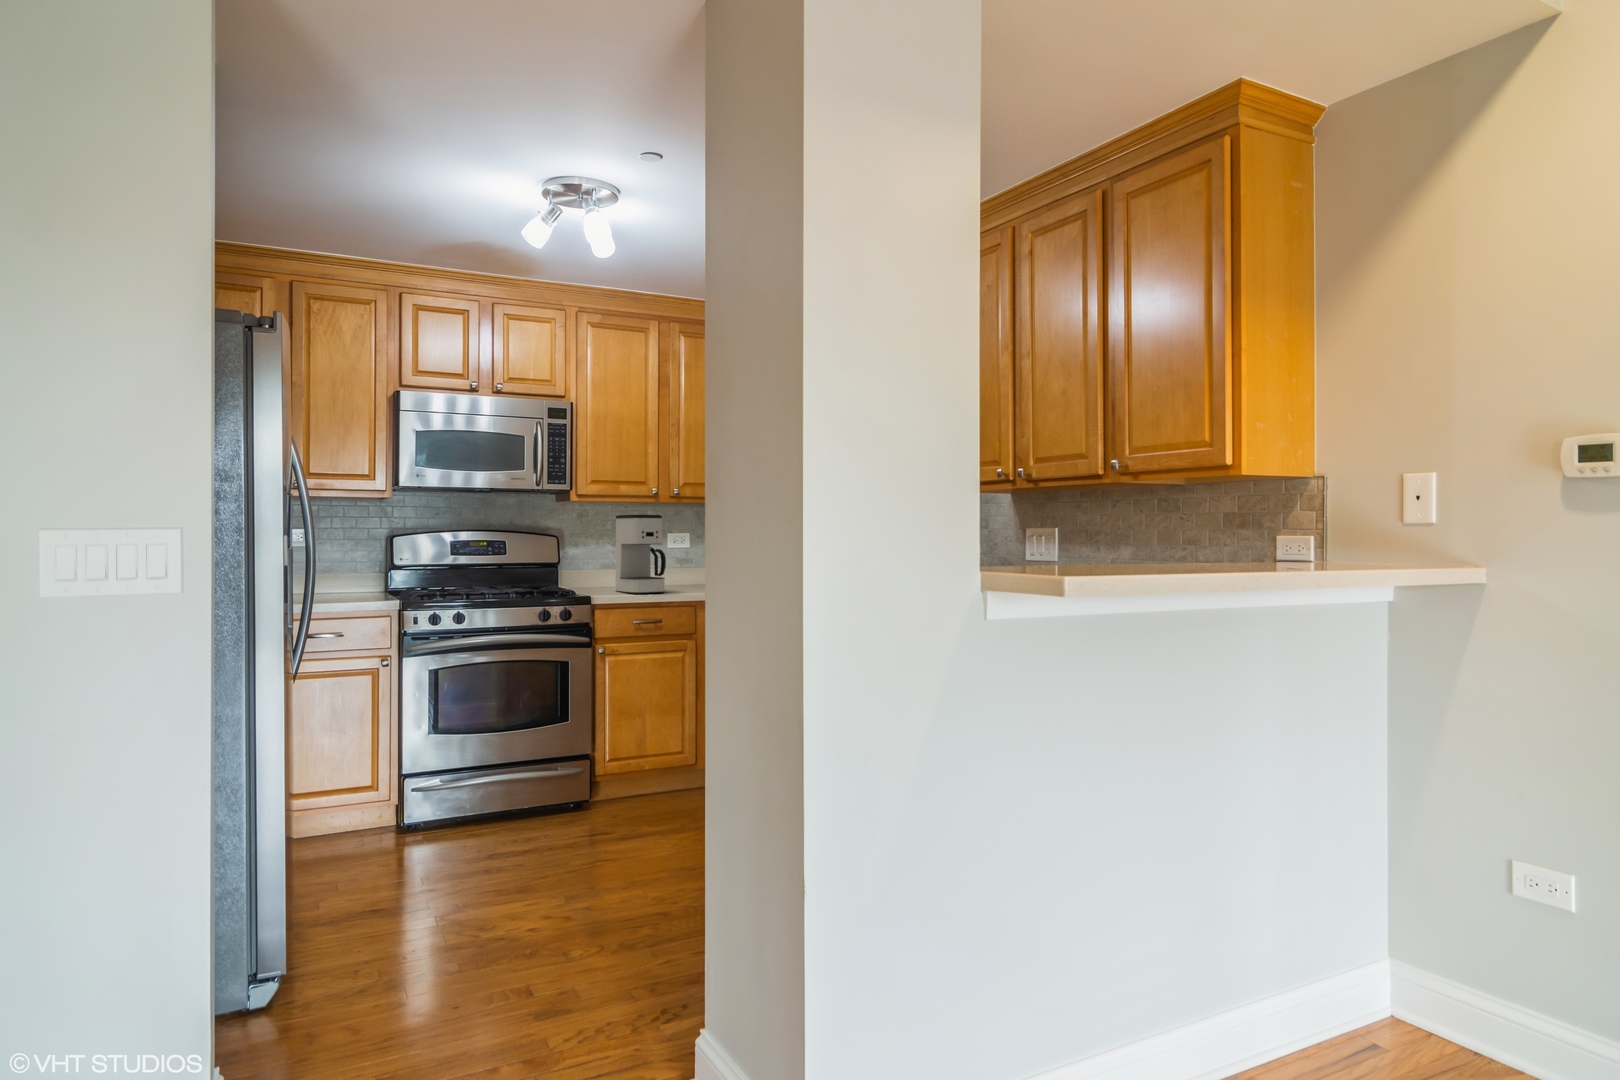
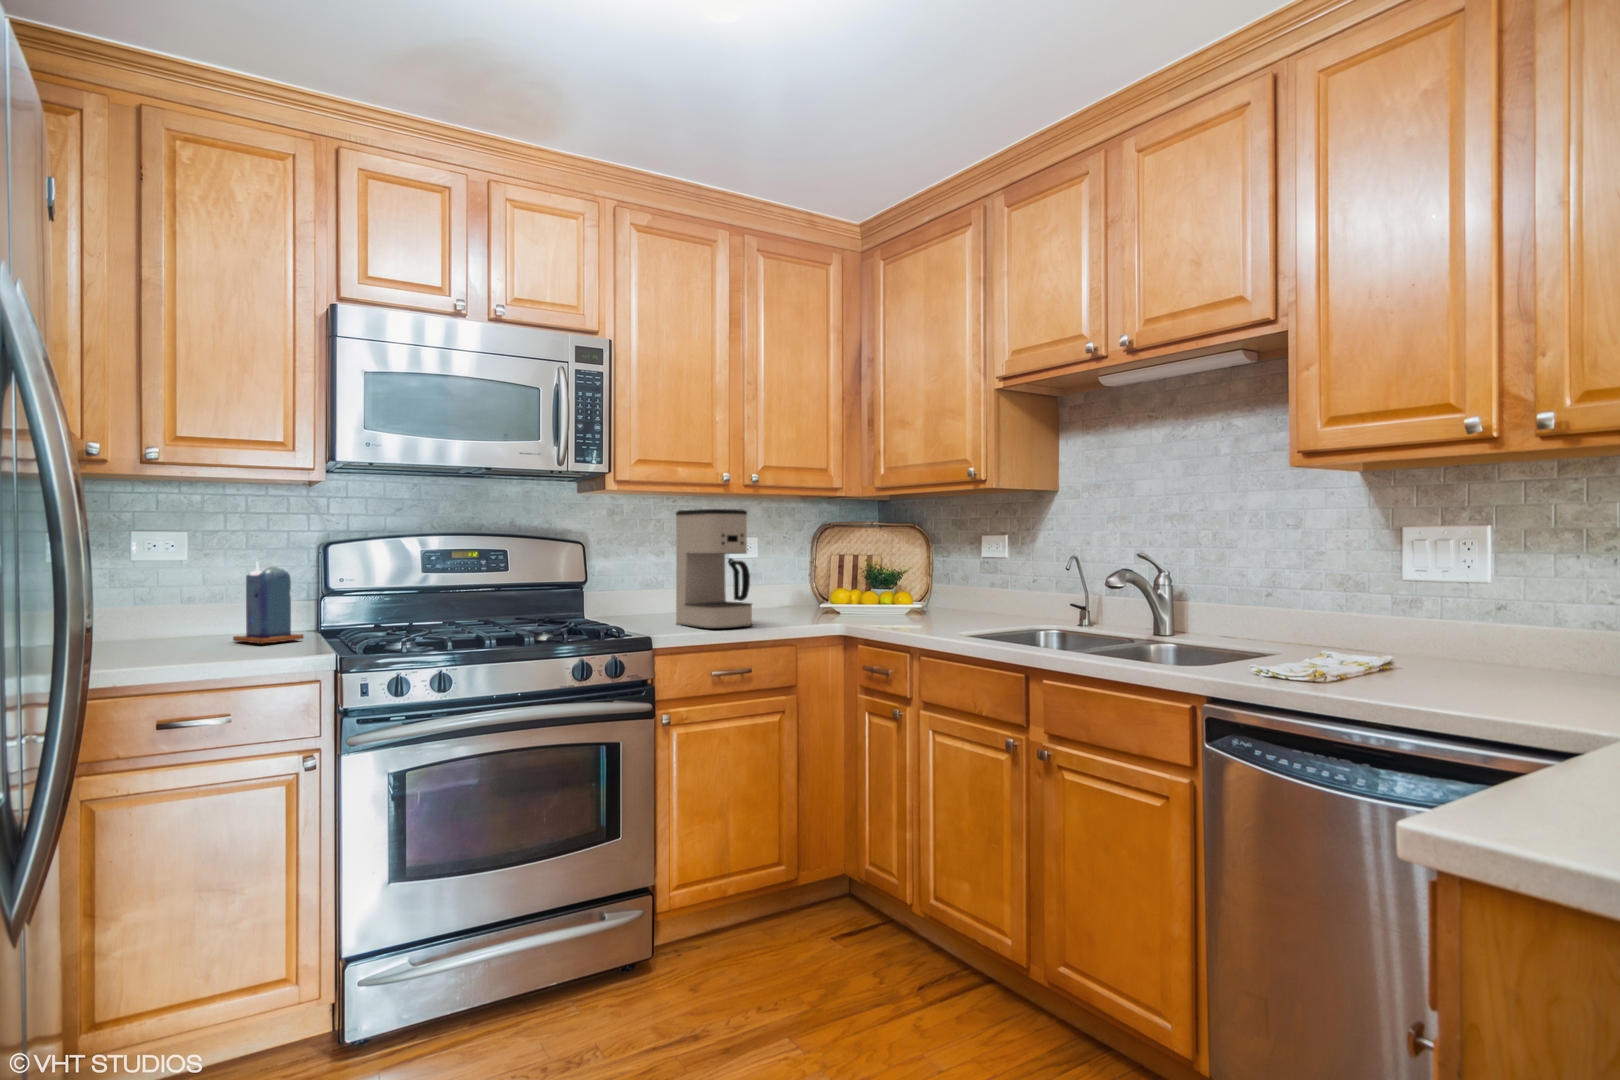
candle: none [340,547,380,595] -> present [233,562,304,644]

